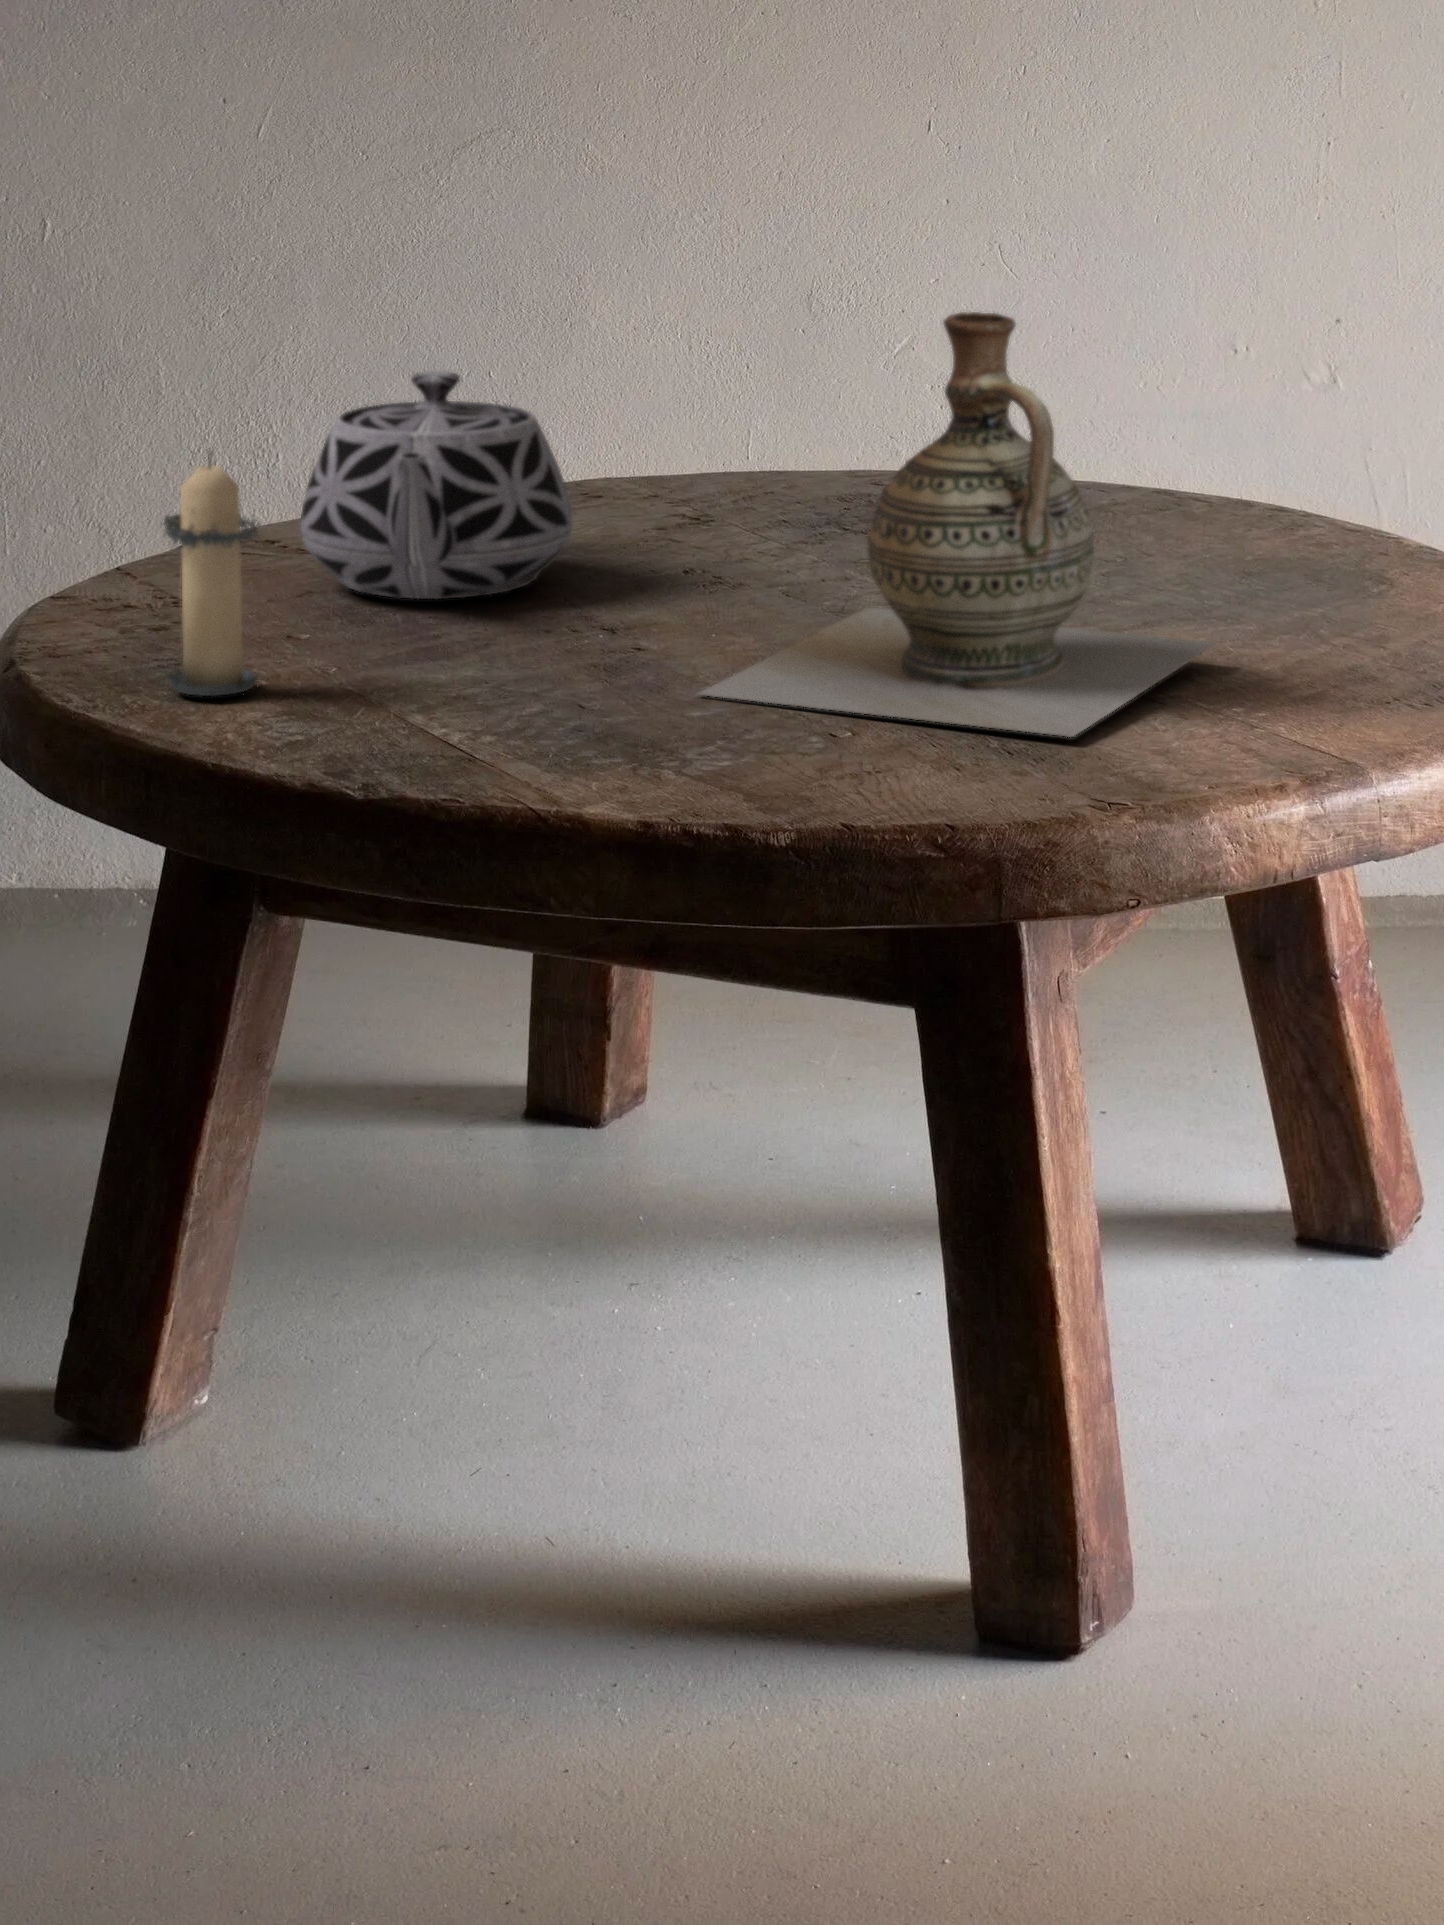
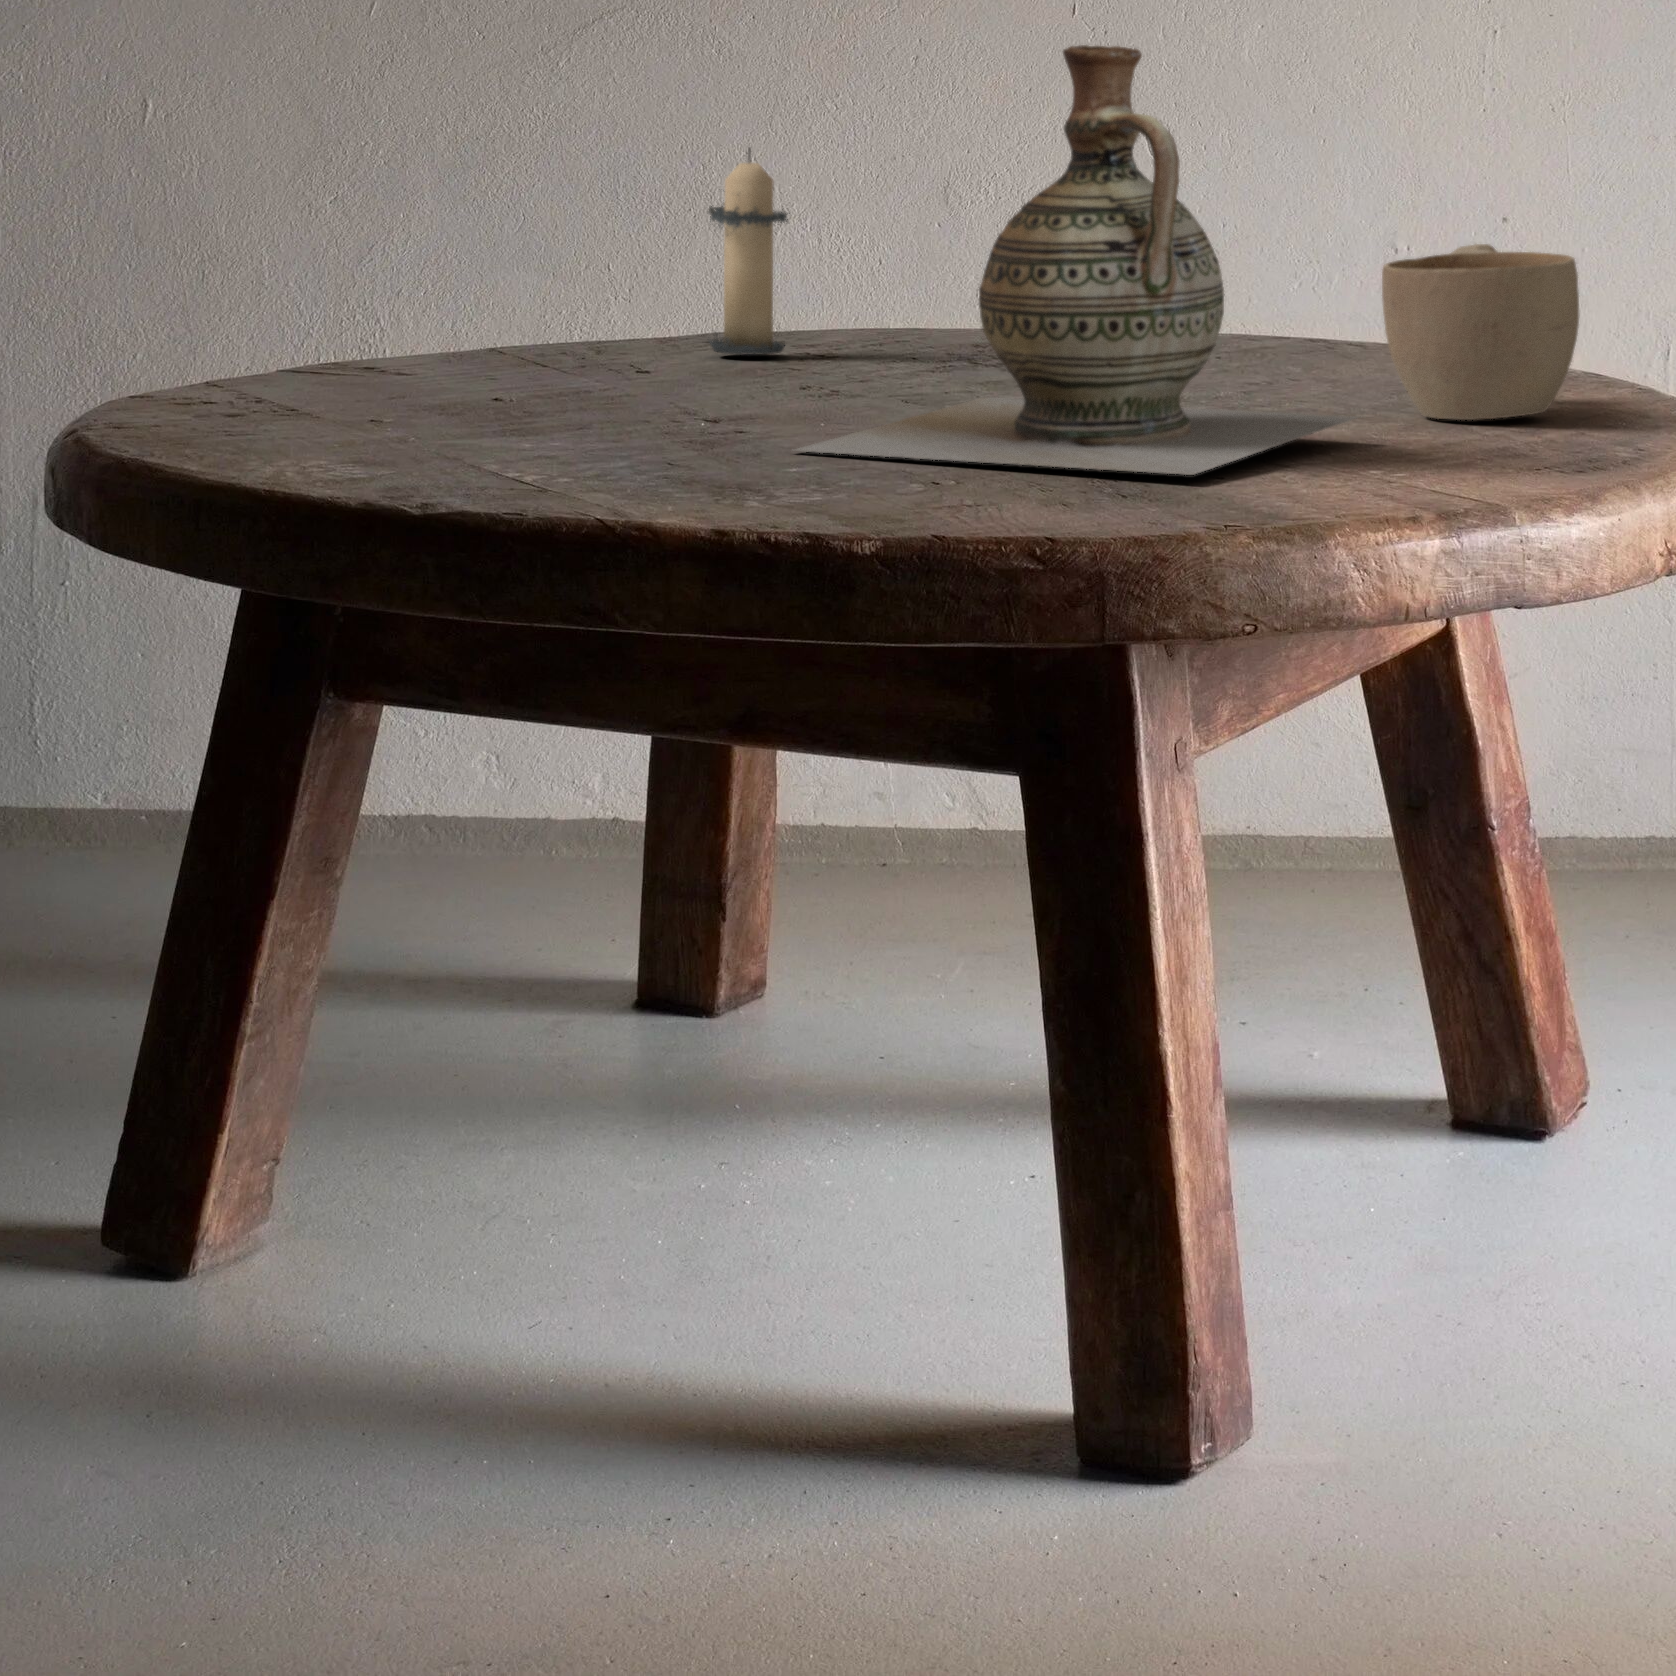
teapot: present [301,371,572,599] -> none [385,158,676,392]
cup: none [1233,441,1415,625] -> present [1382,244,1579,420]
candle: present [164,450,258,696] -> present [709,148,790,355]

